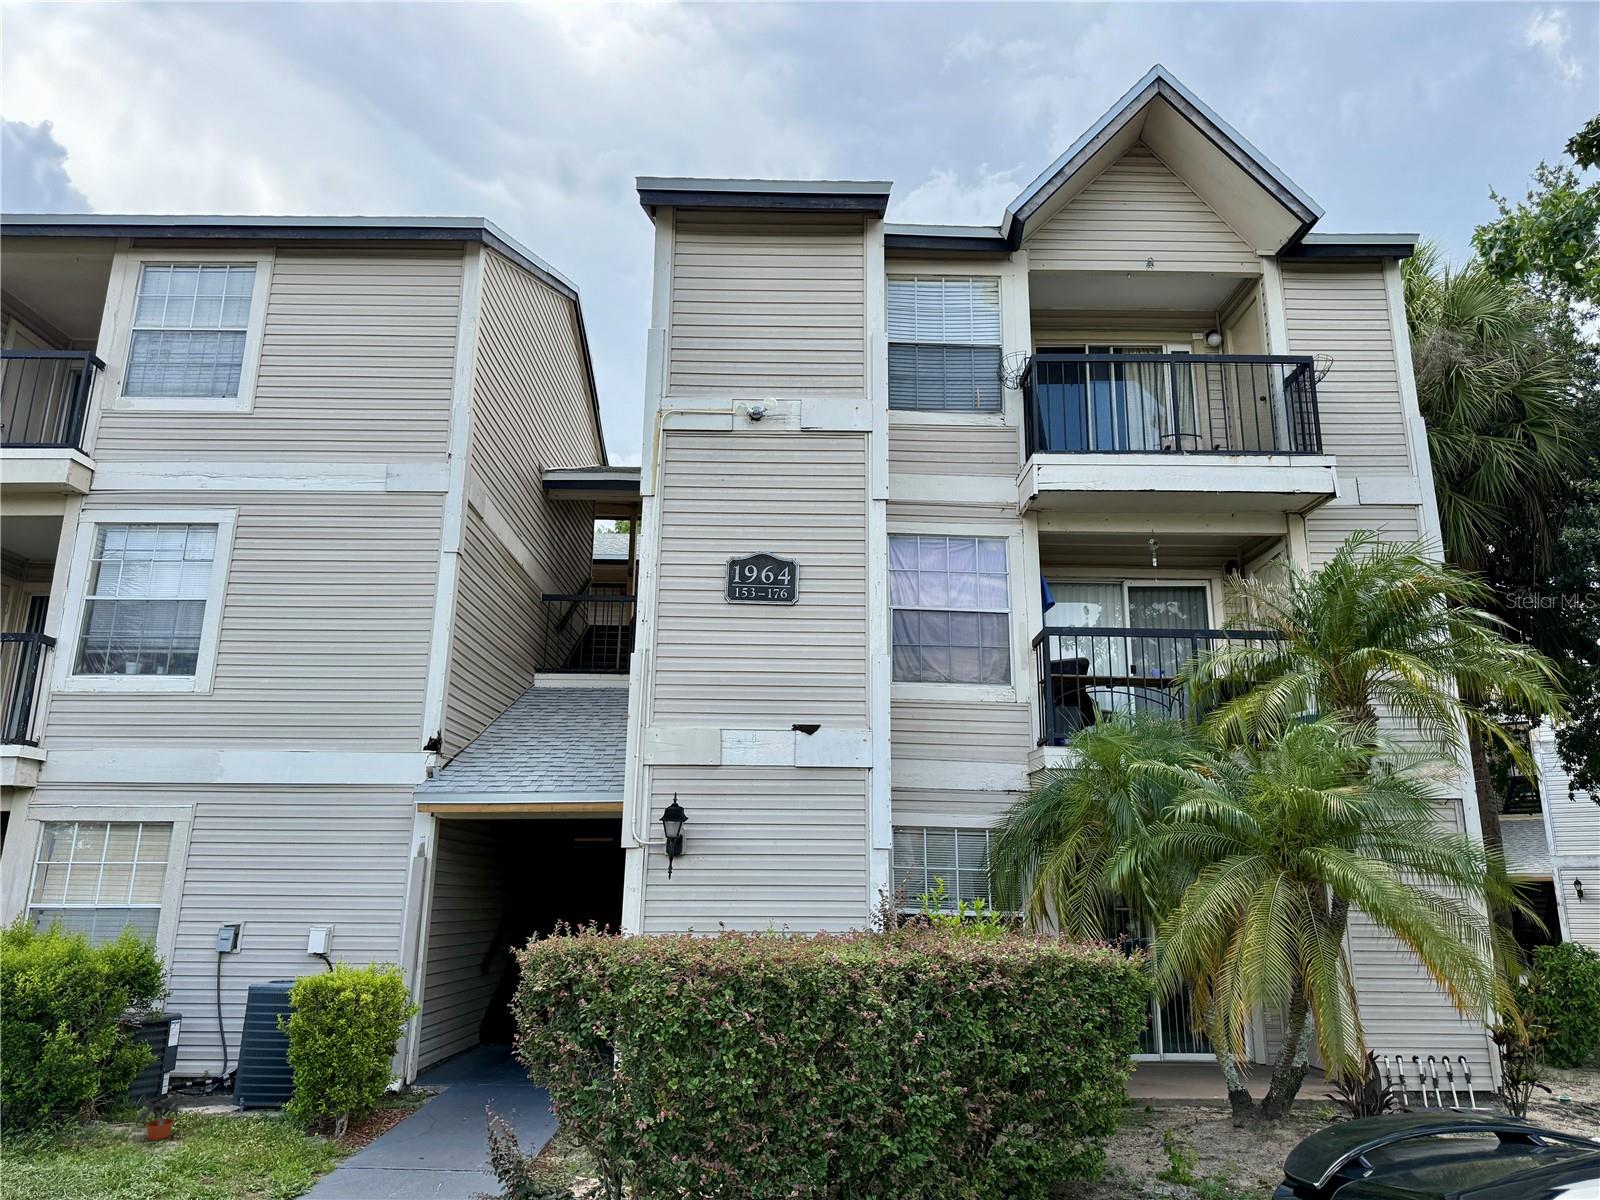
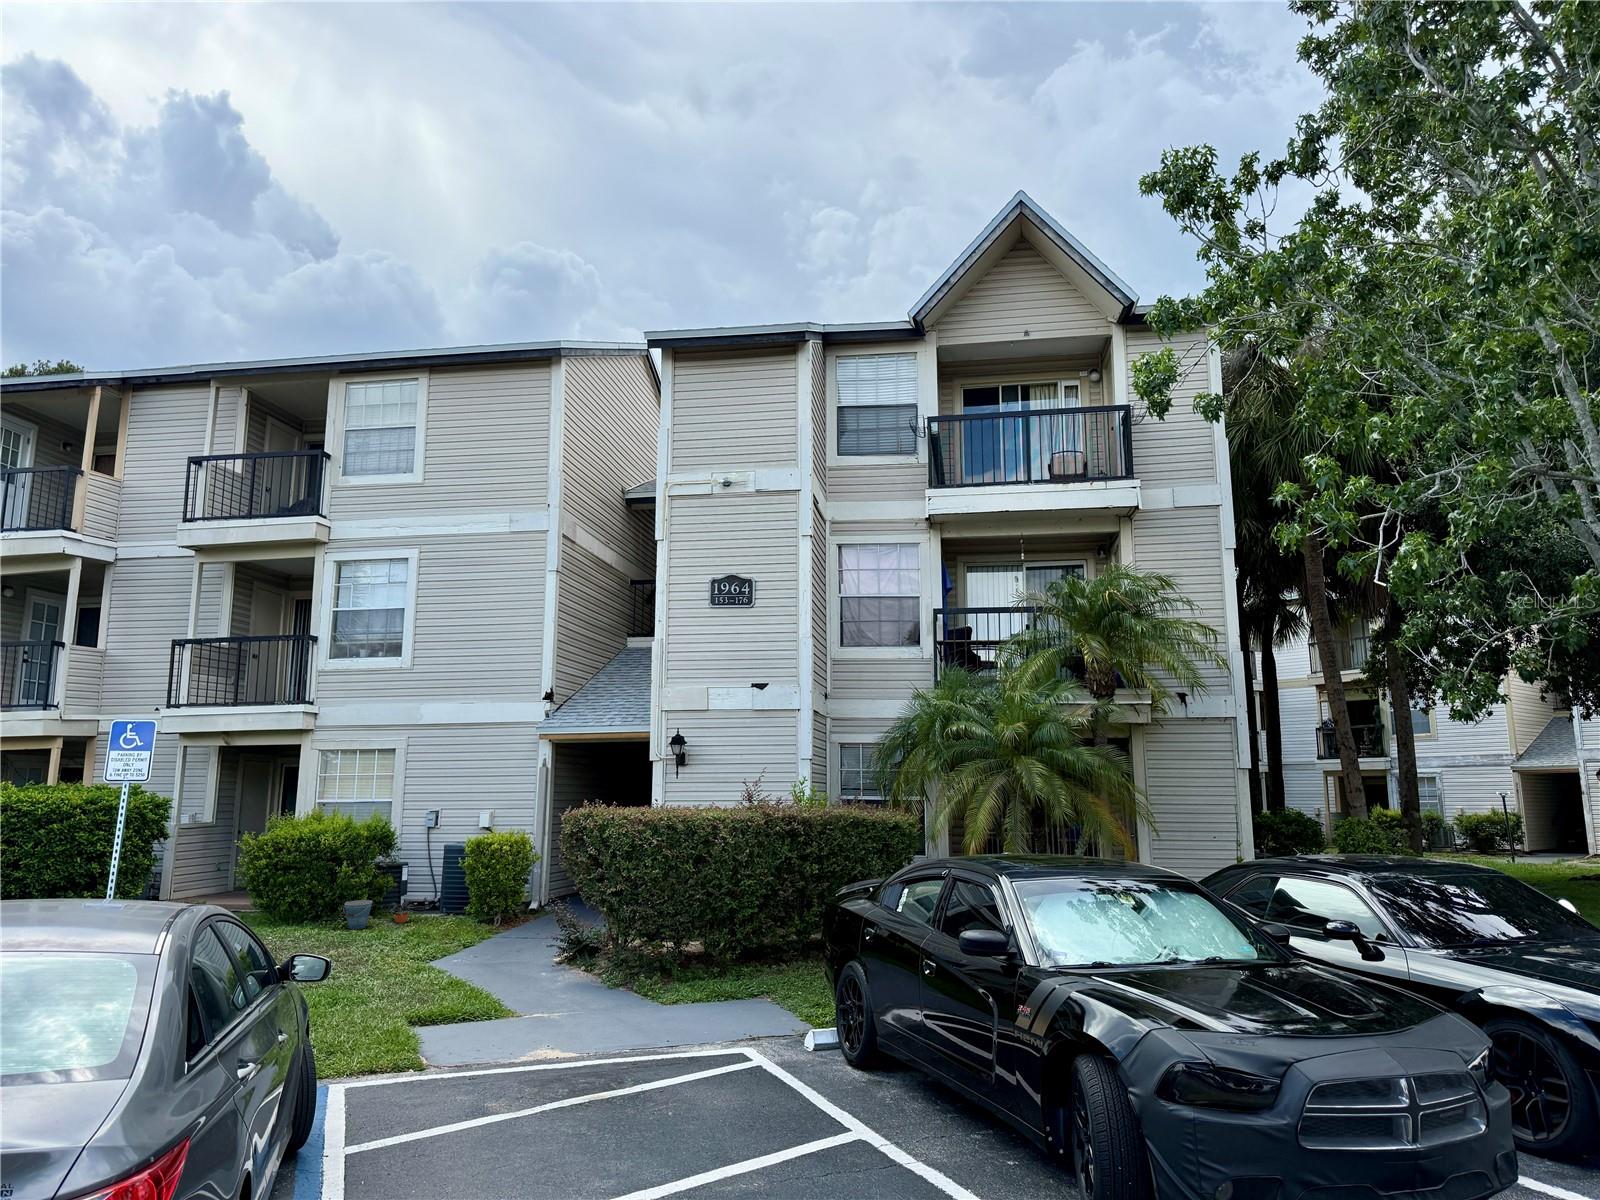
bucket: none [40,1104,104,1166] -> present [344,900,372,929]

